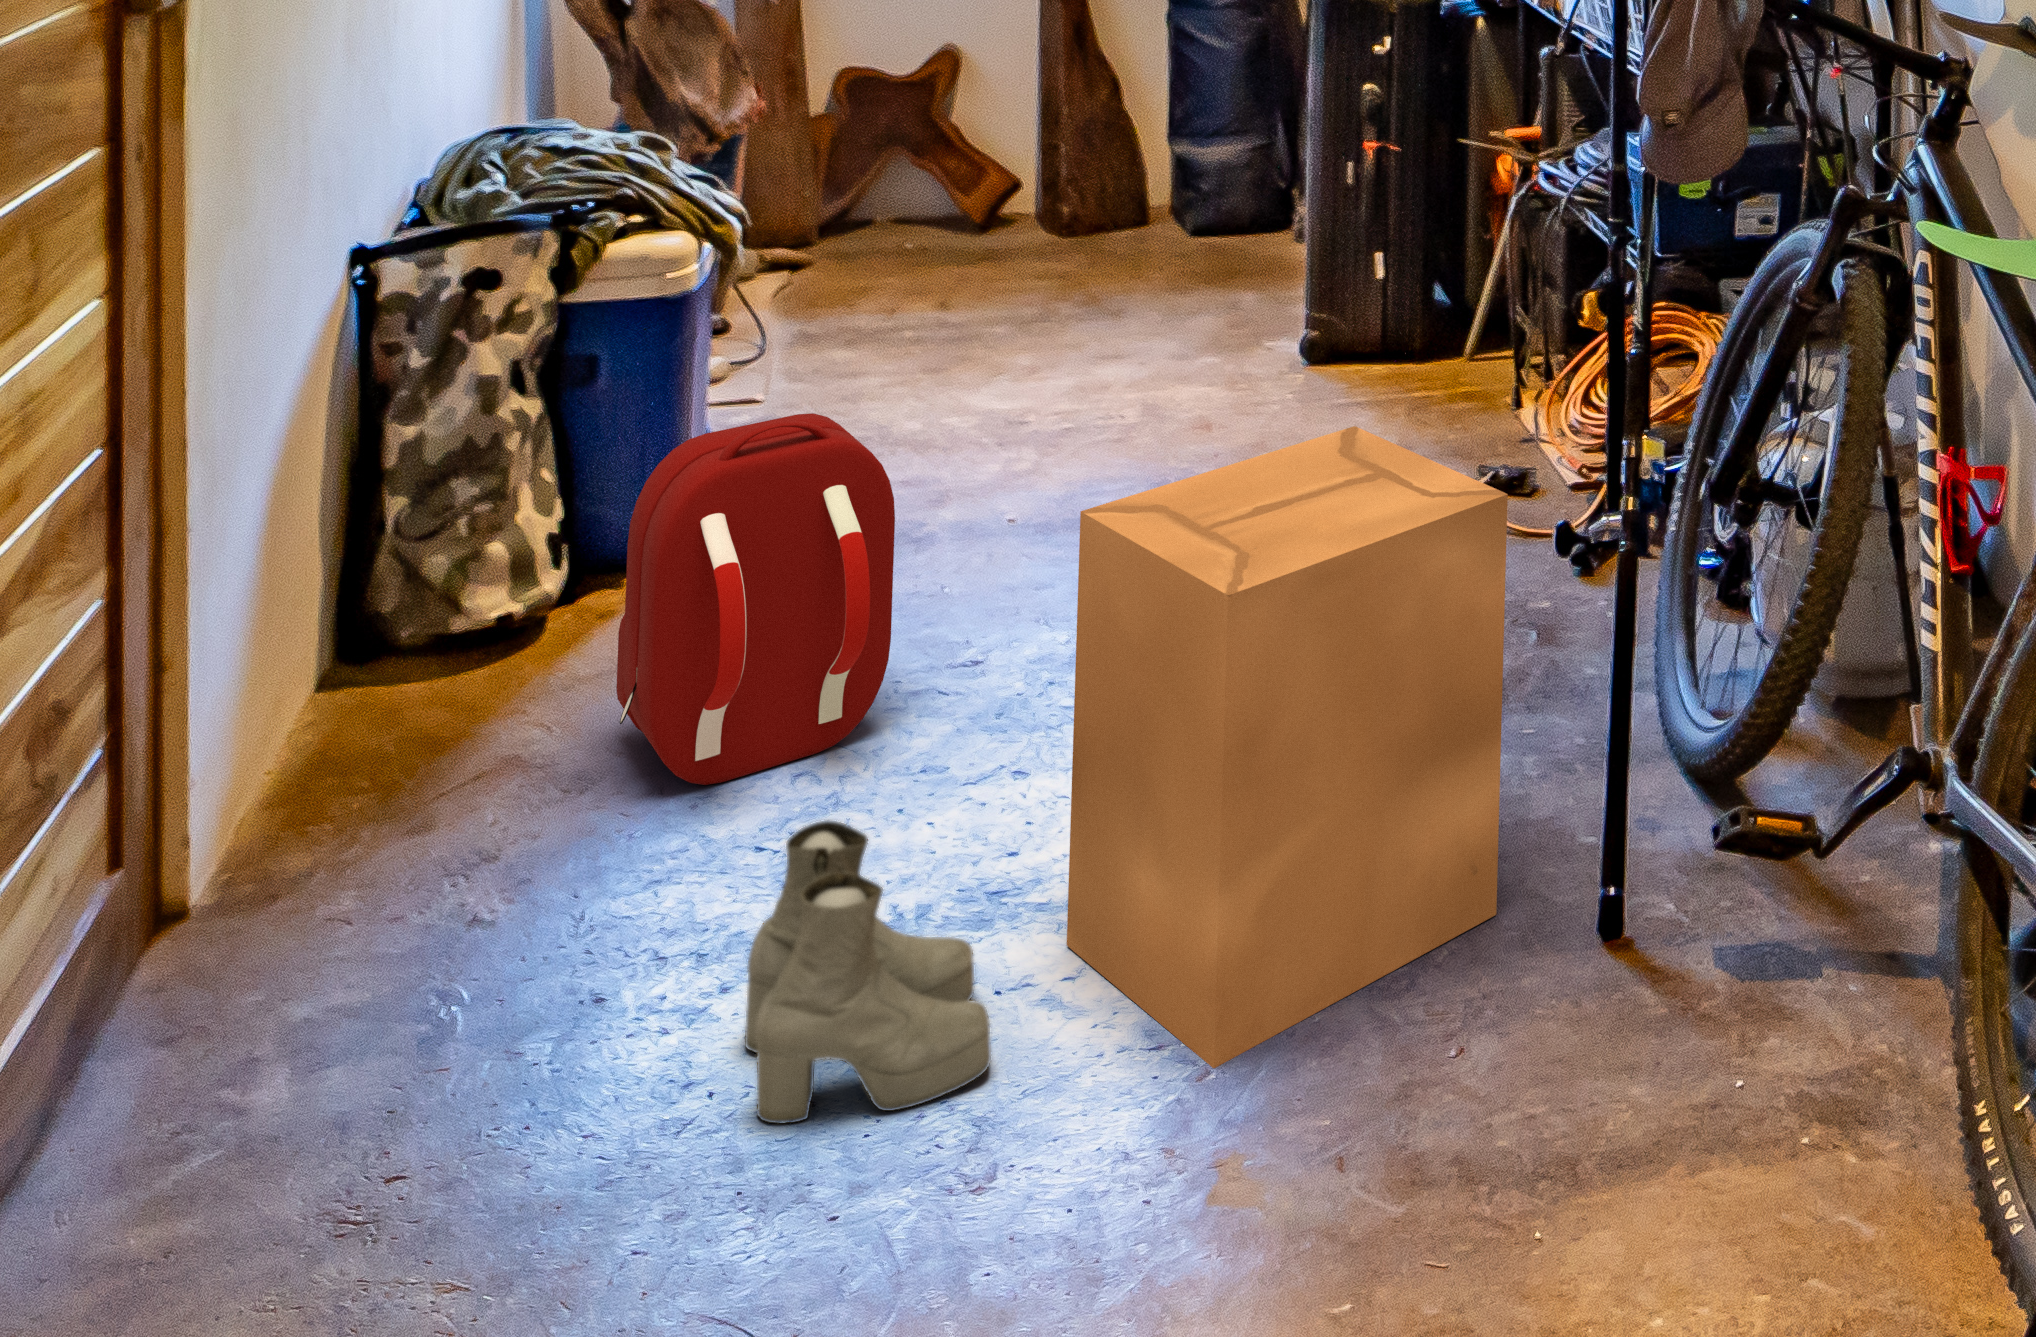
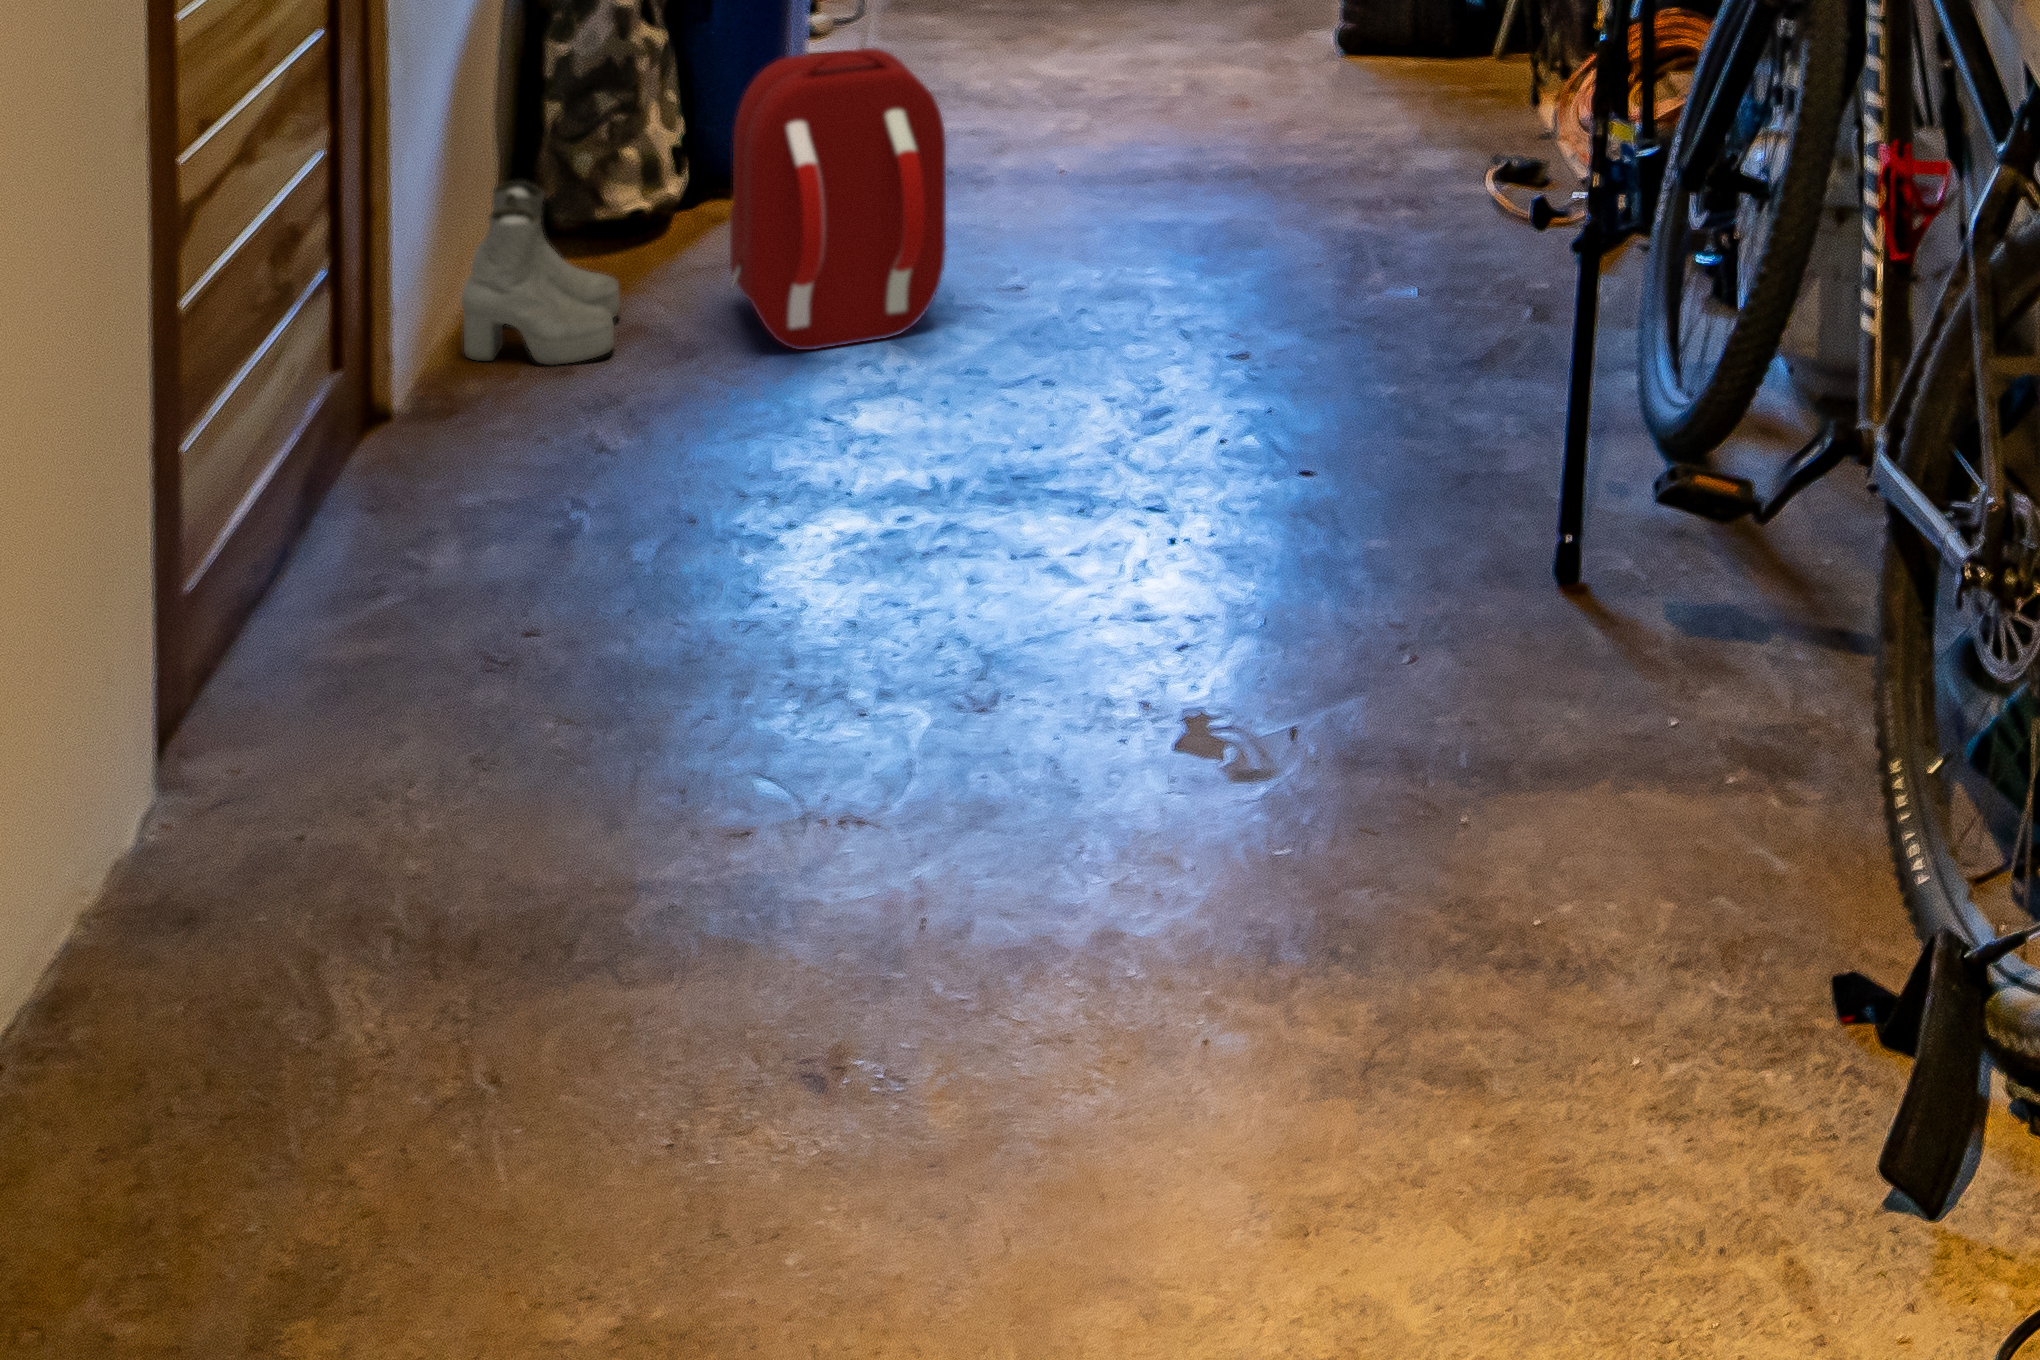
cardboard box: present [1067,426,1508,1068] -> none [1080,94,1466,629]
boots: present [745,821,991,1123] -> present [461,181,621,365]

